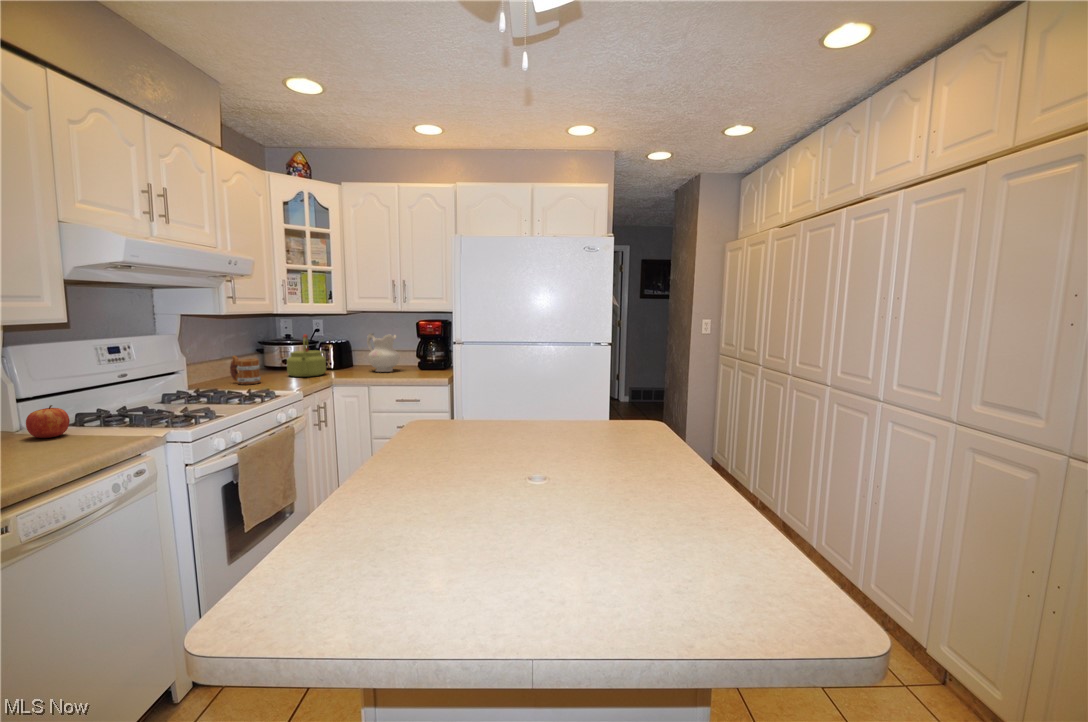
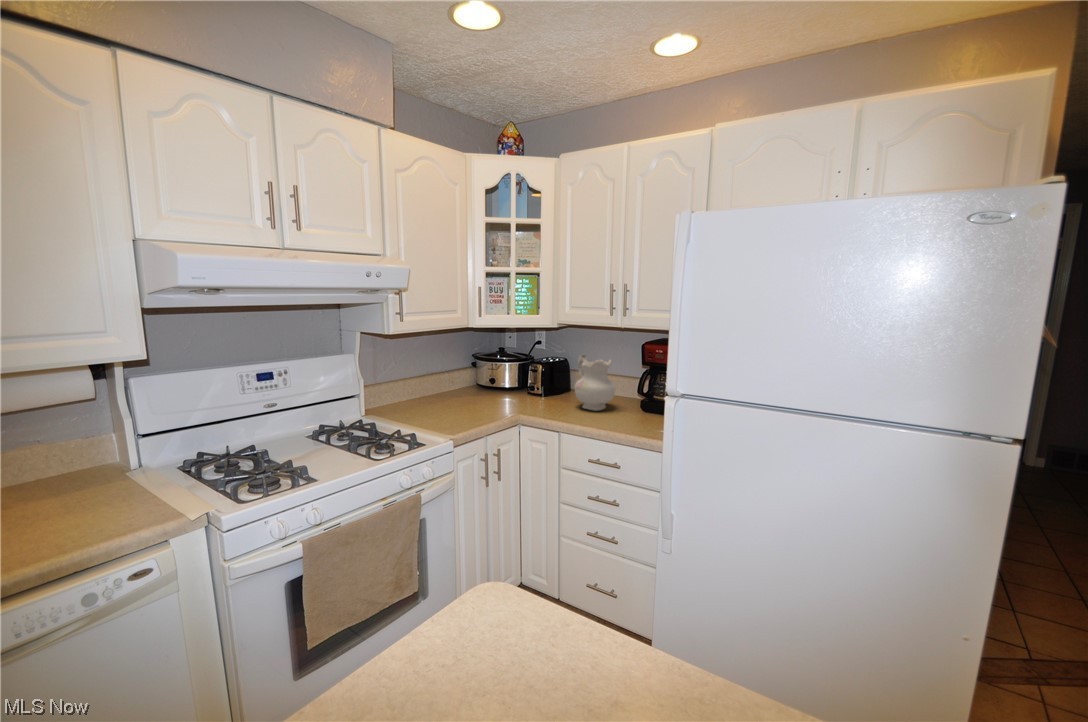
kettle: present [287,334,326,377] -> none [480,353,524,407]
mug: present [230,356,261,384] -> none [416,377,443,414]
apple: present [26,405,70,438] -> none [97,456,146,494]

